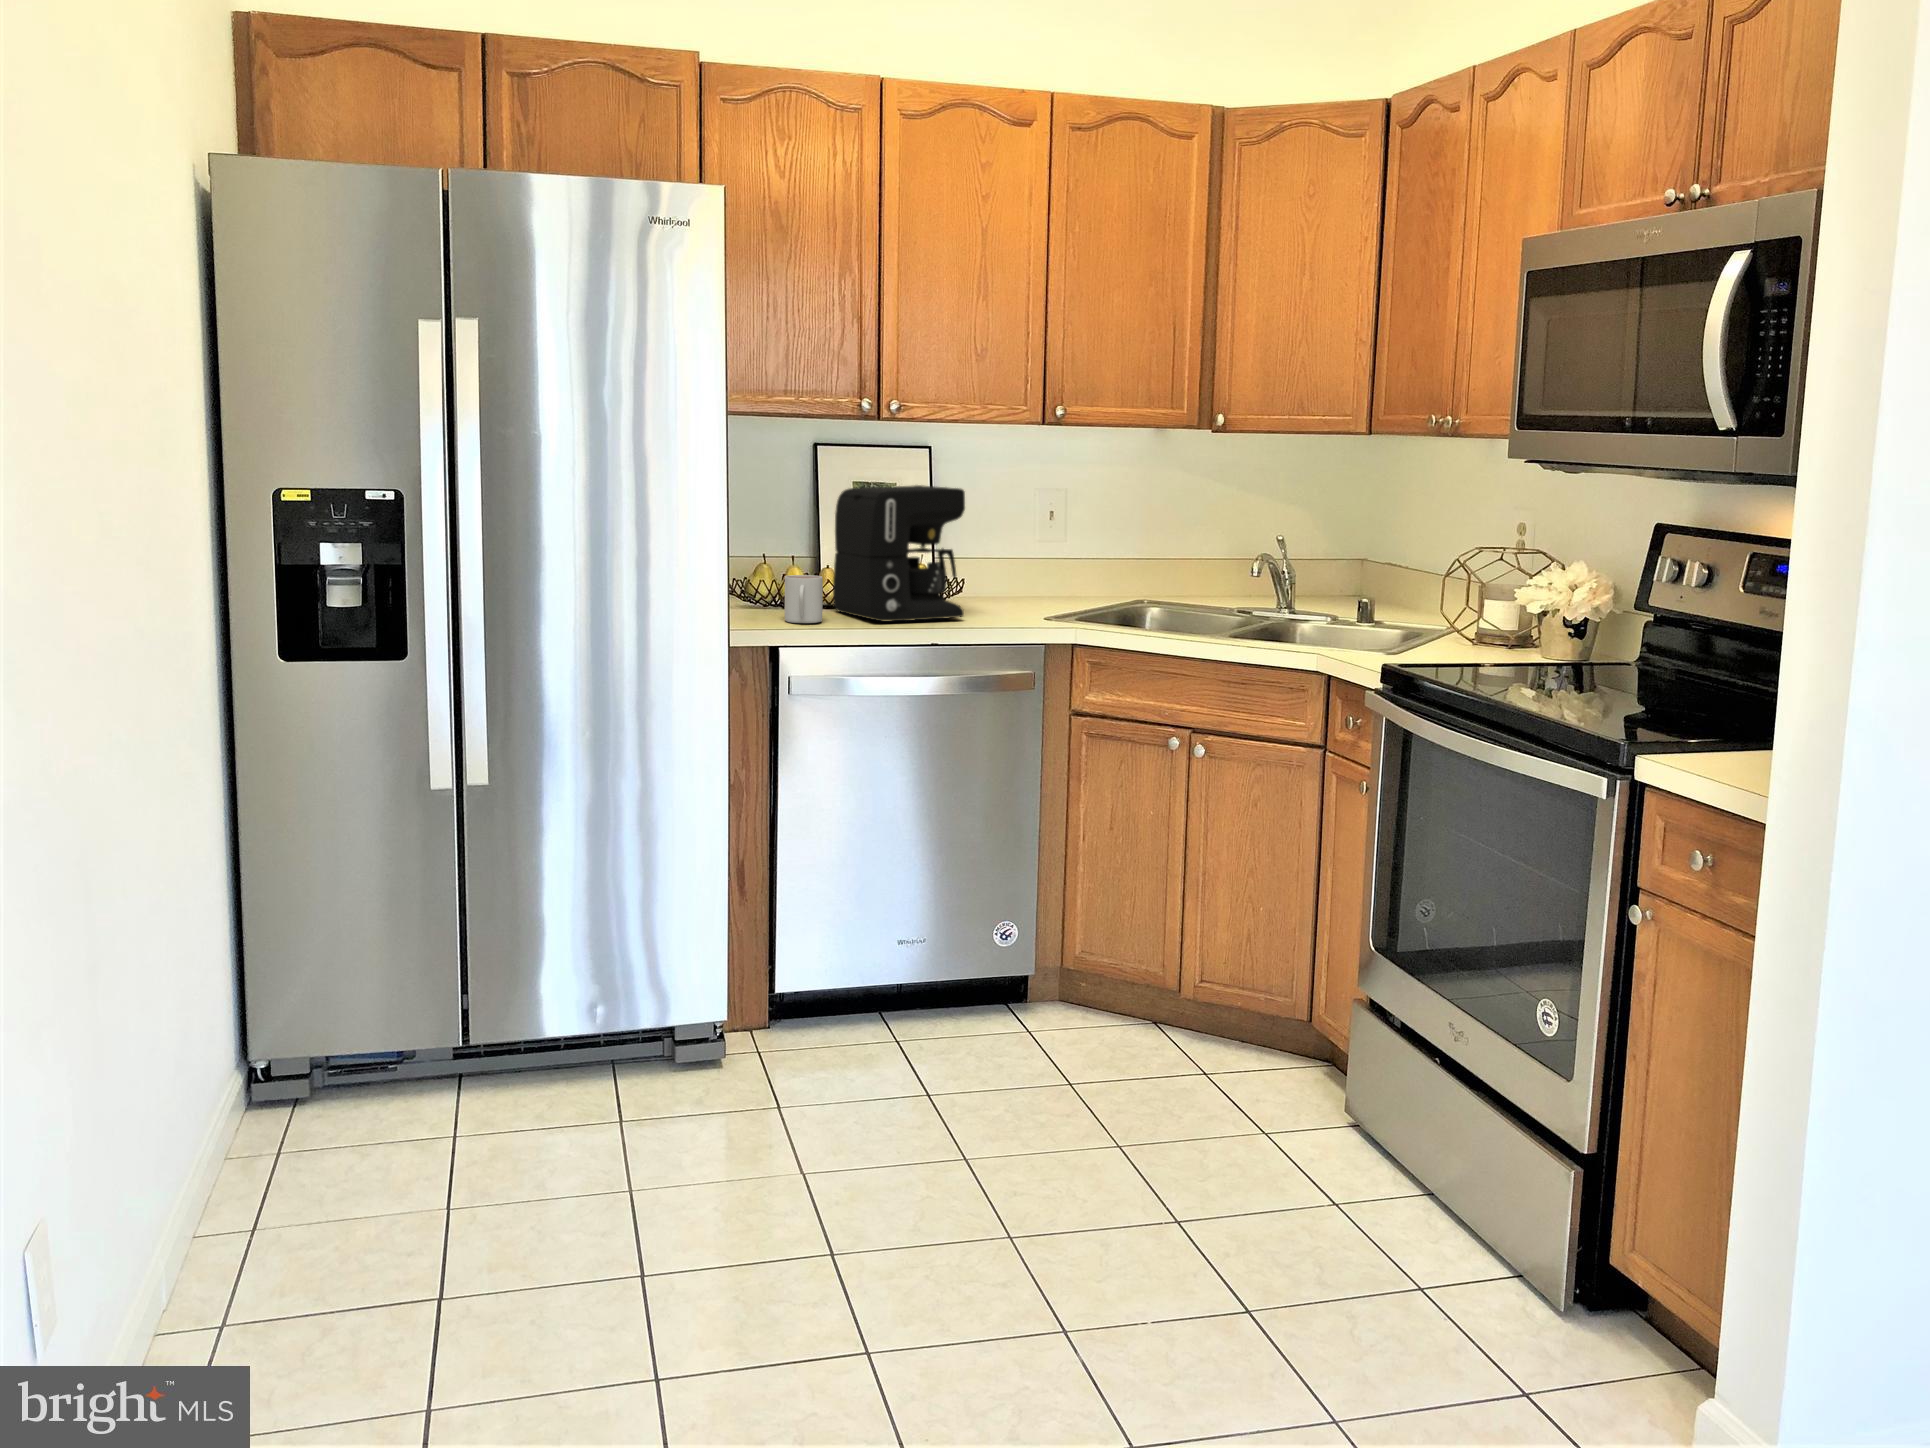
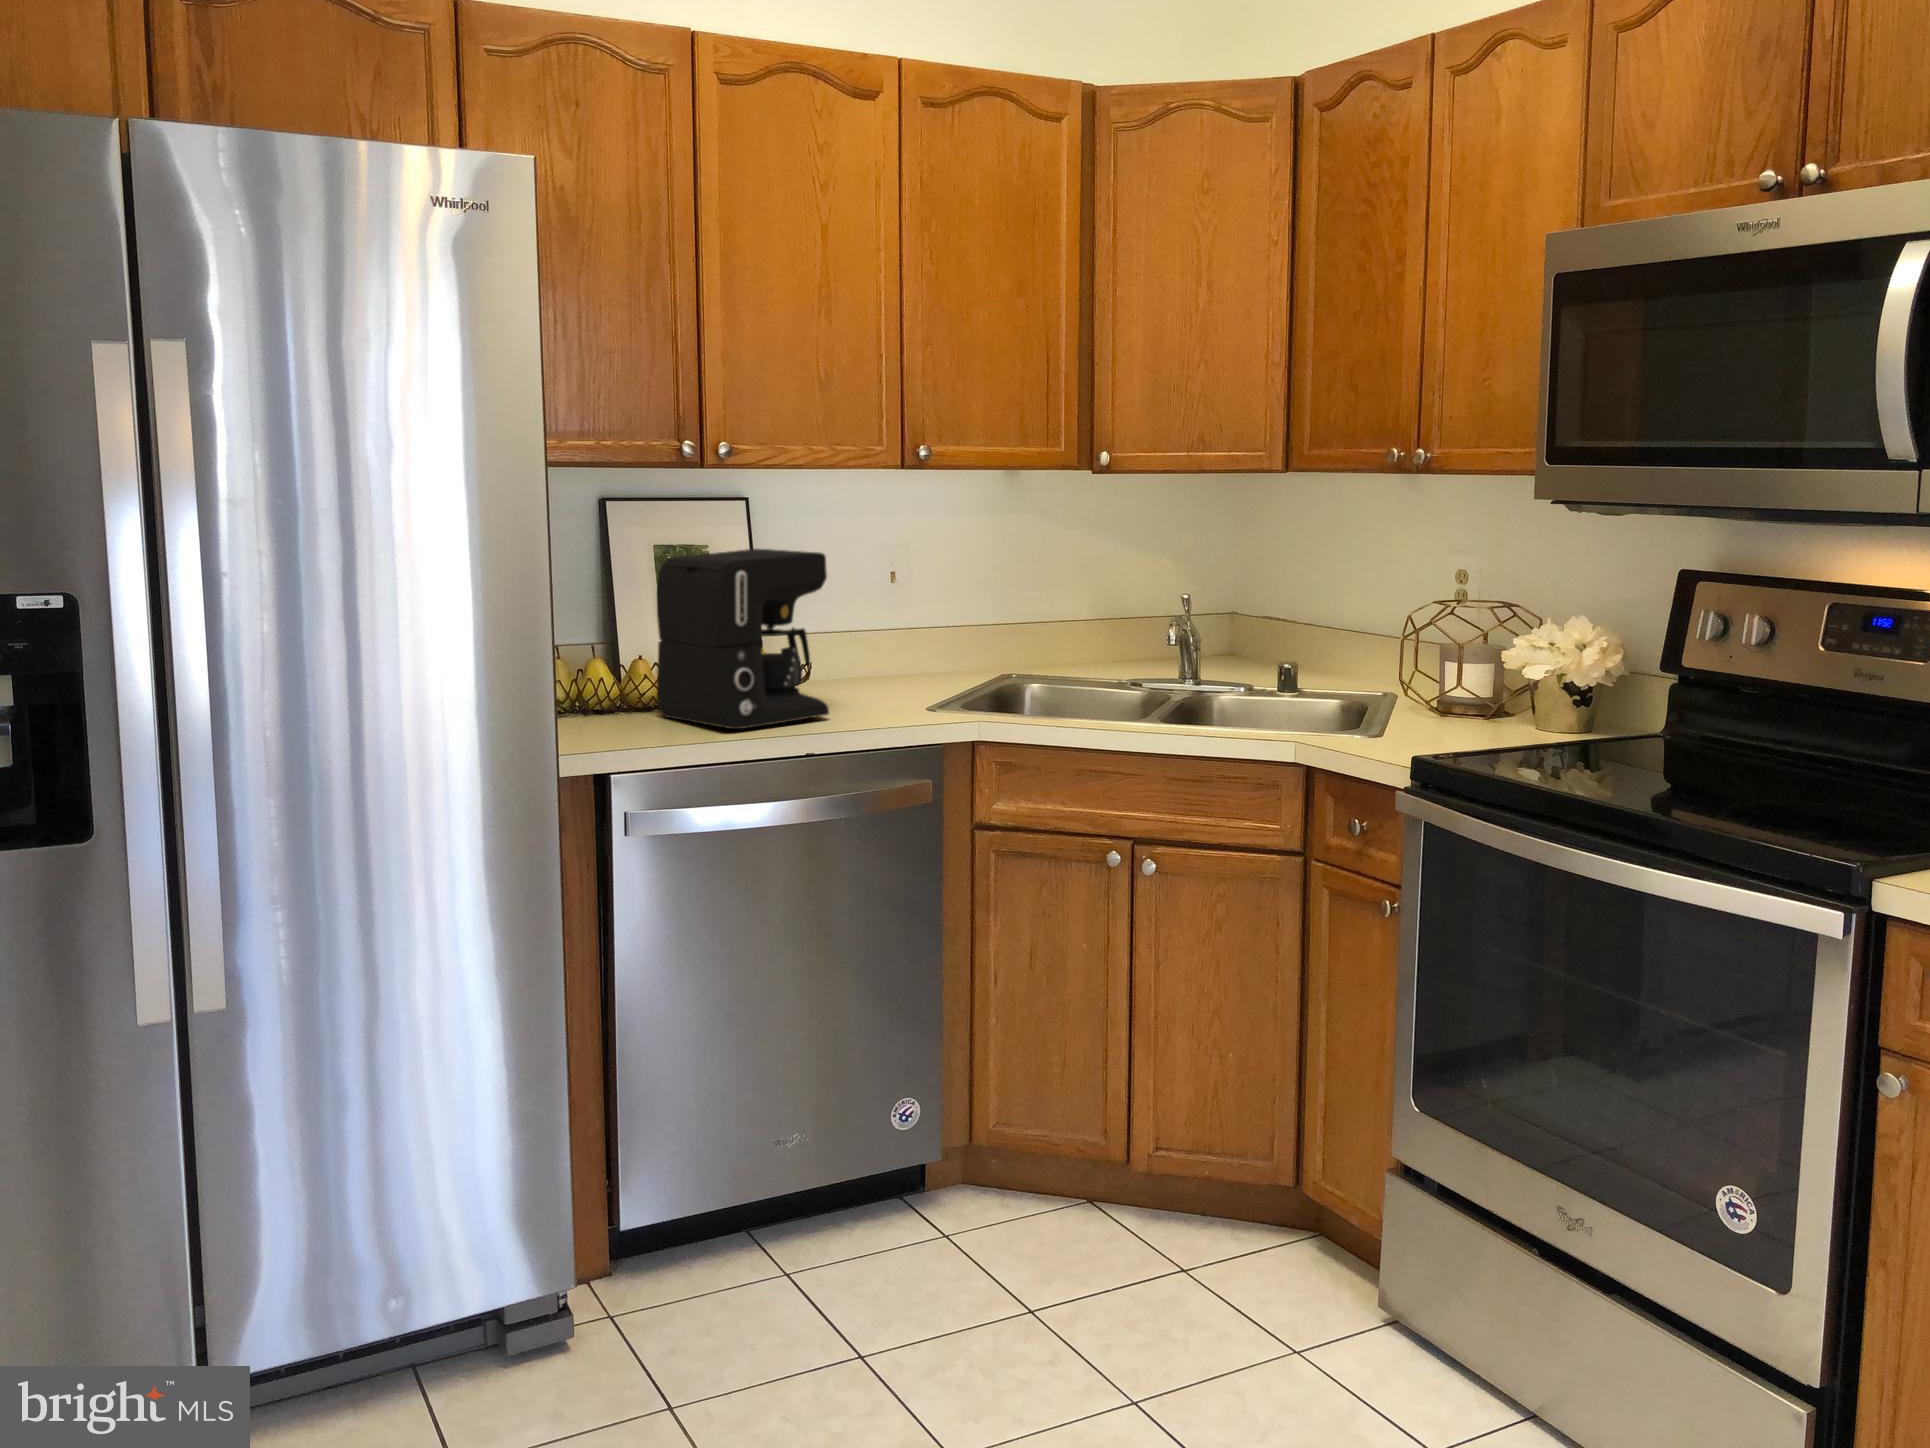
mug: present [785,575,823,623] -> none [607,675,659,740]

